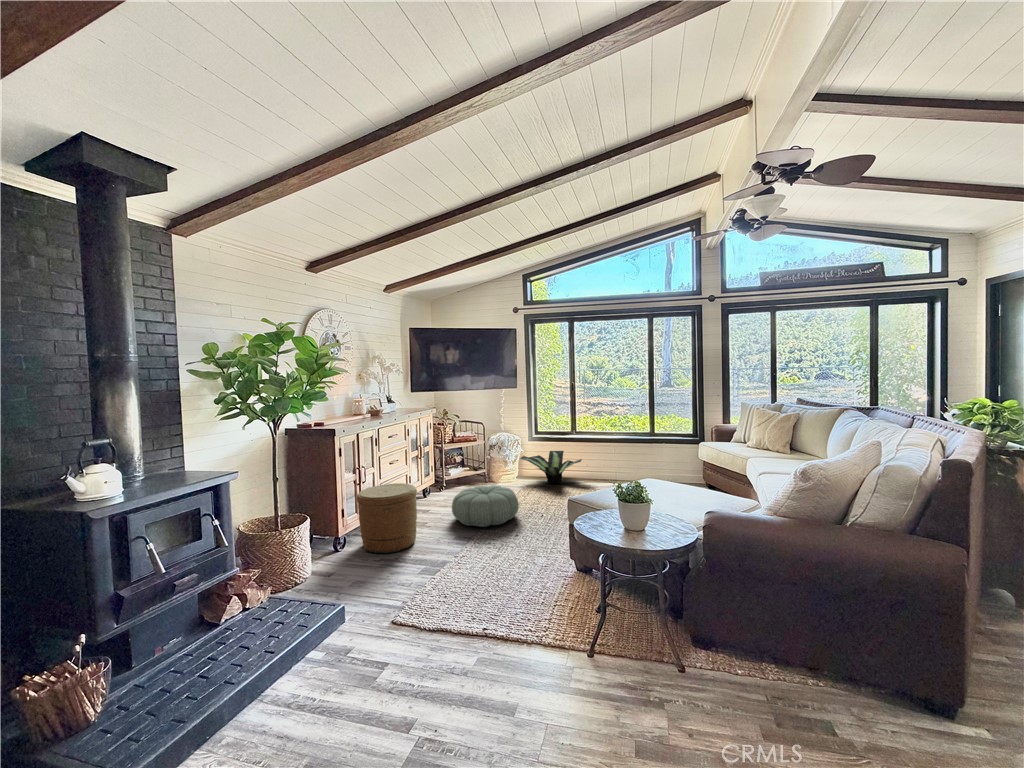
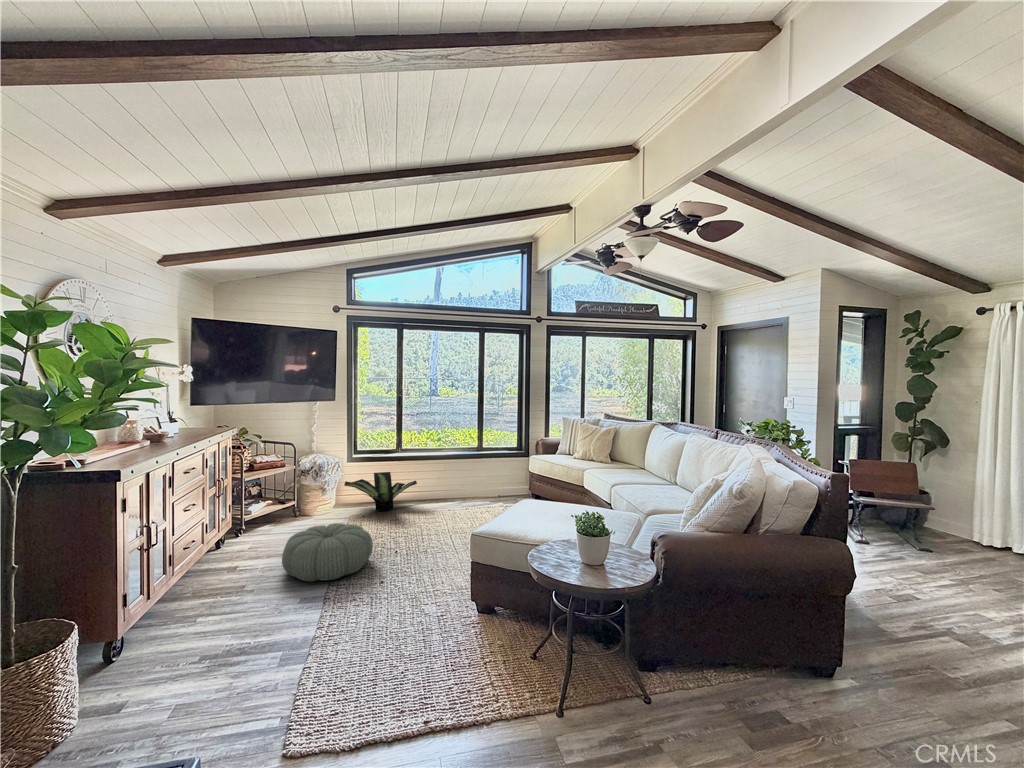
woven basket: present [356,483,417,553] -> none [146,539,249,652]

